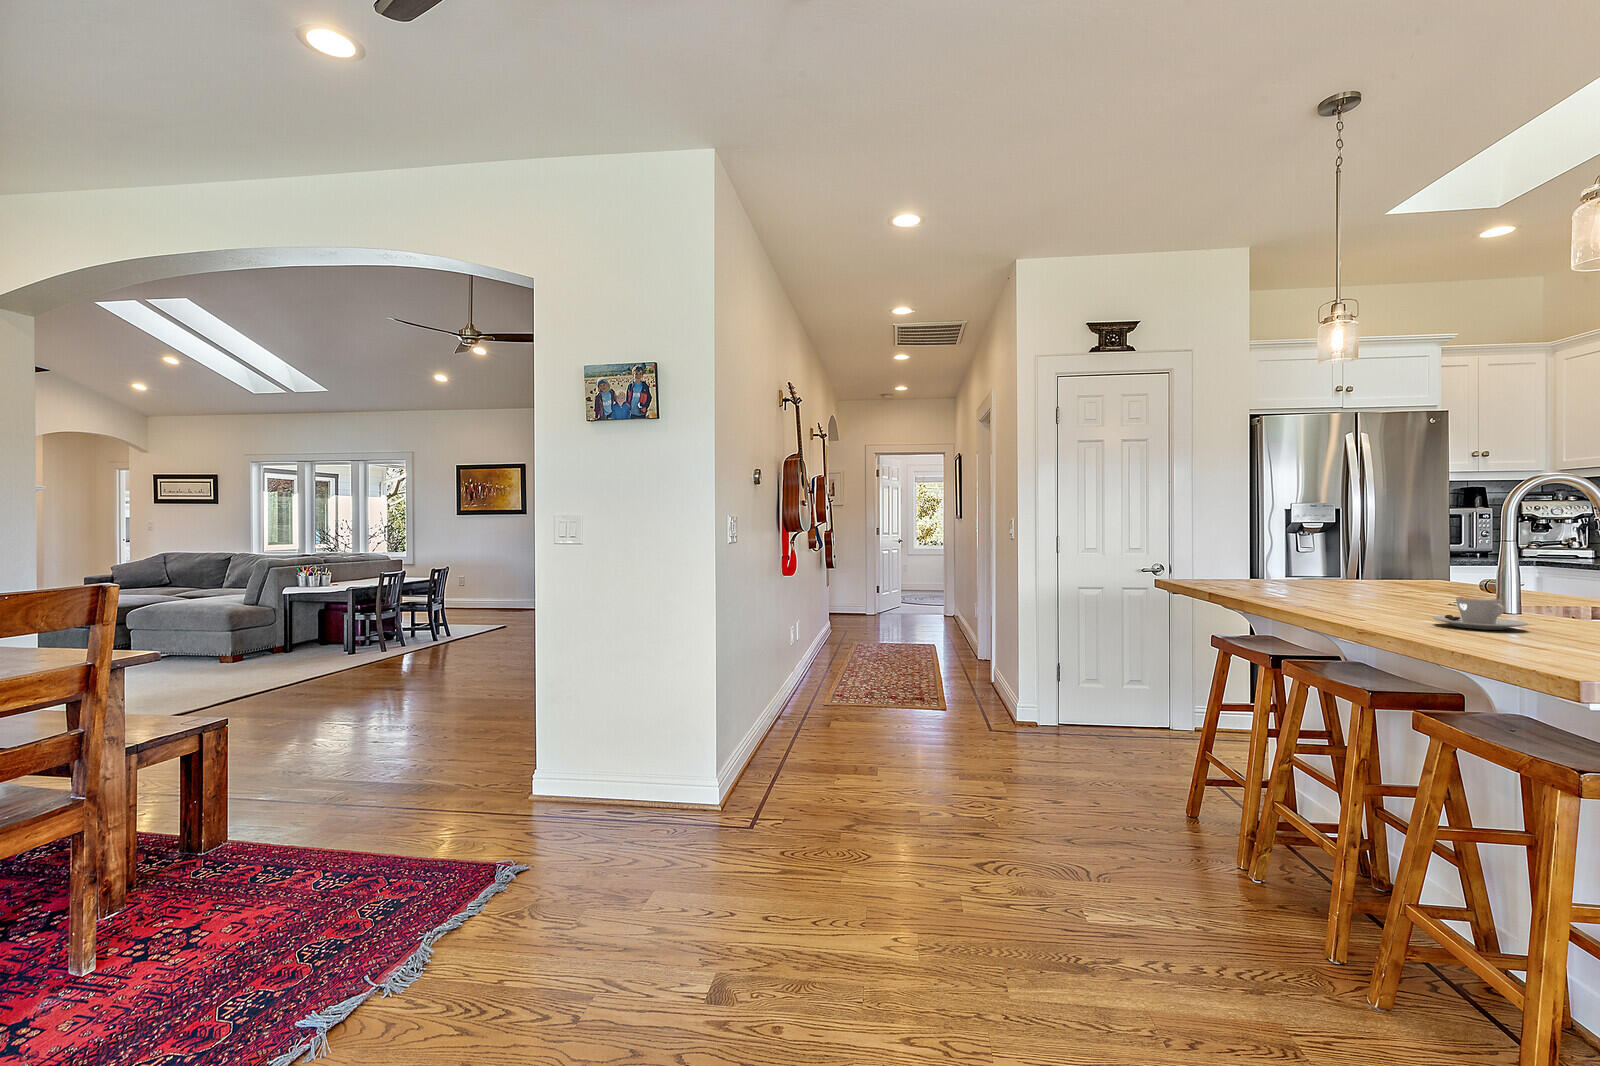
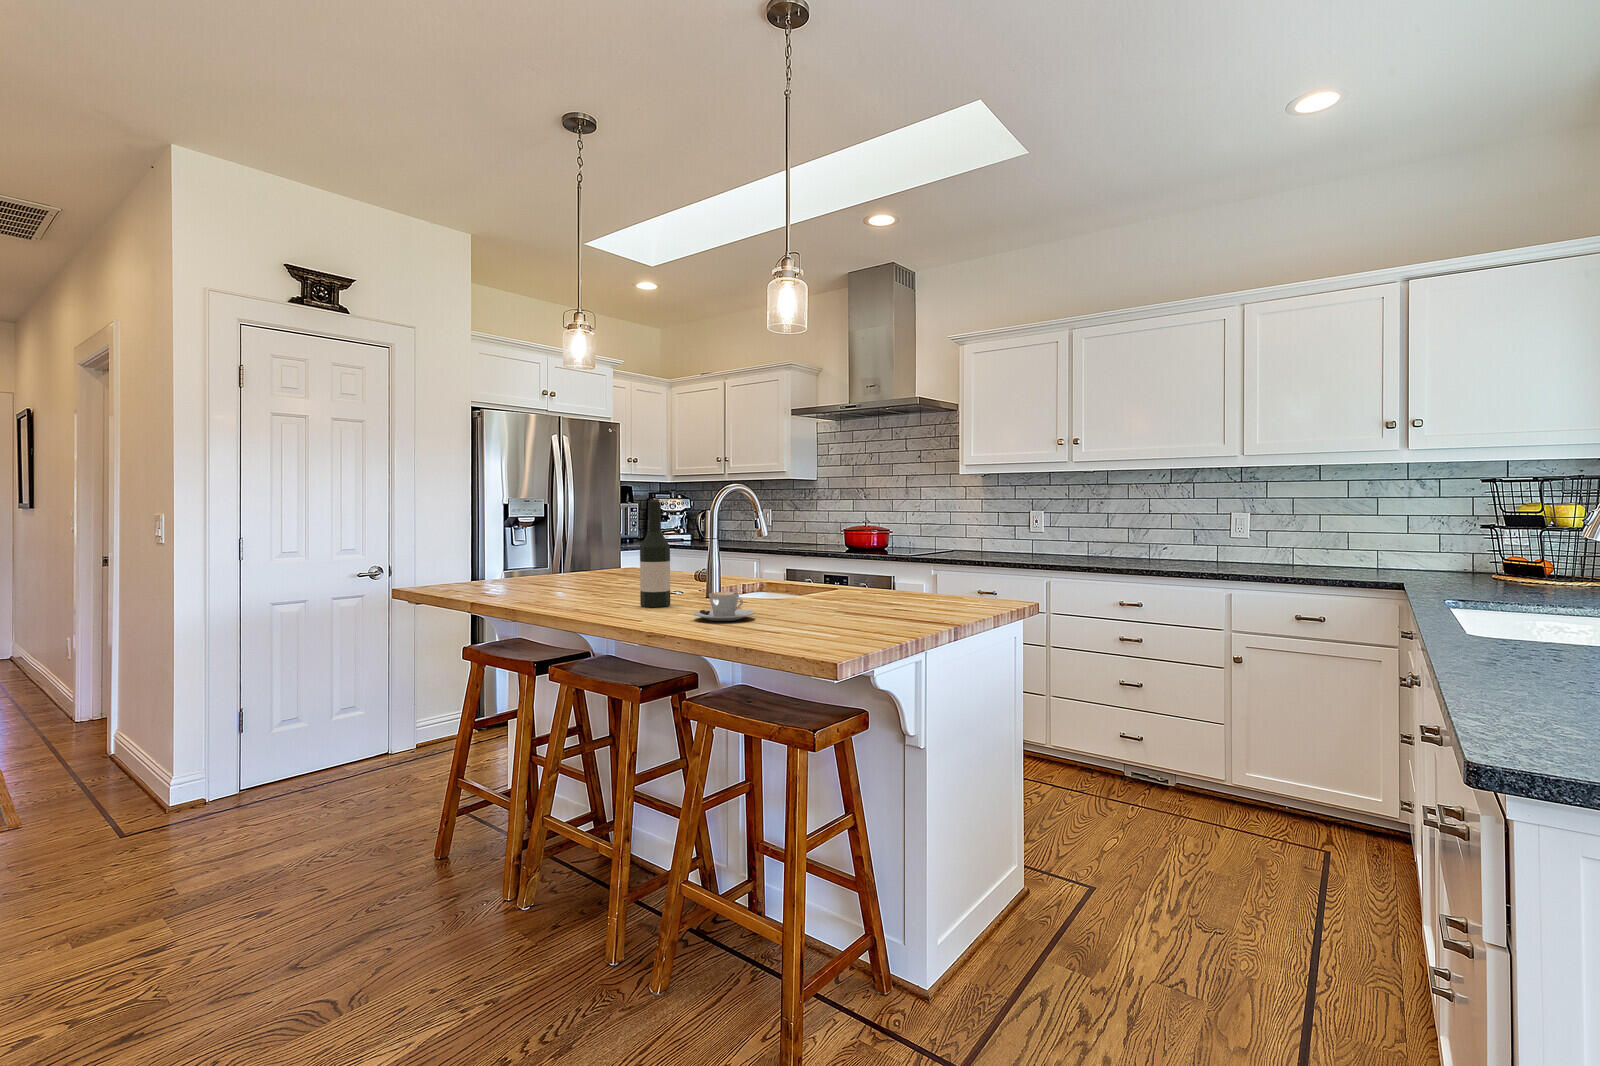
wine bottle: none [1387,496,1428,611] -> present [640,499,670,607]

